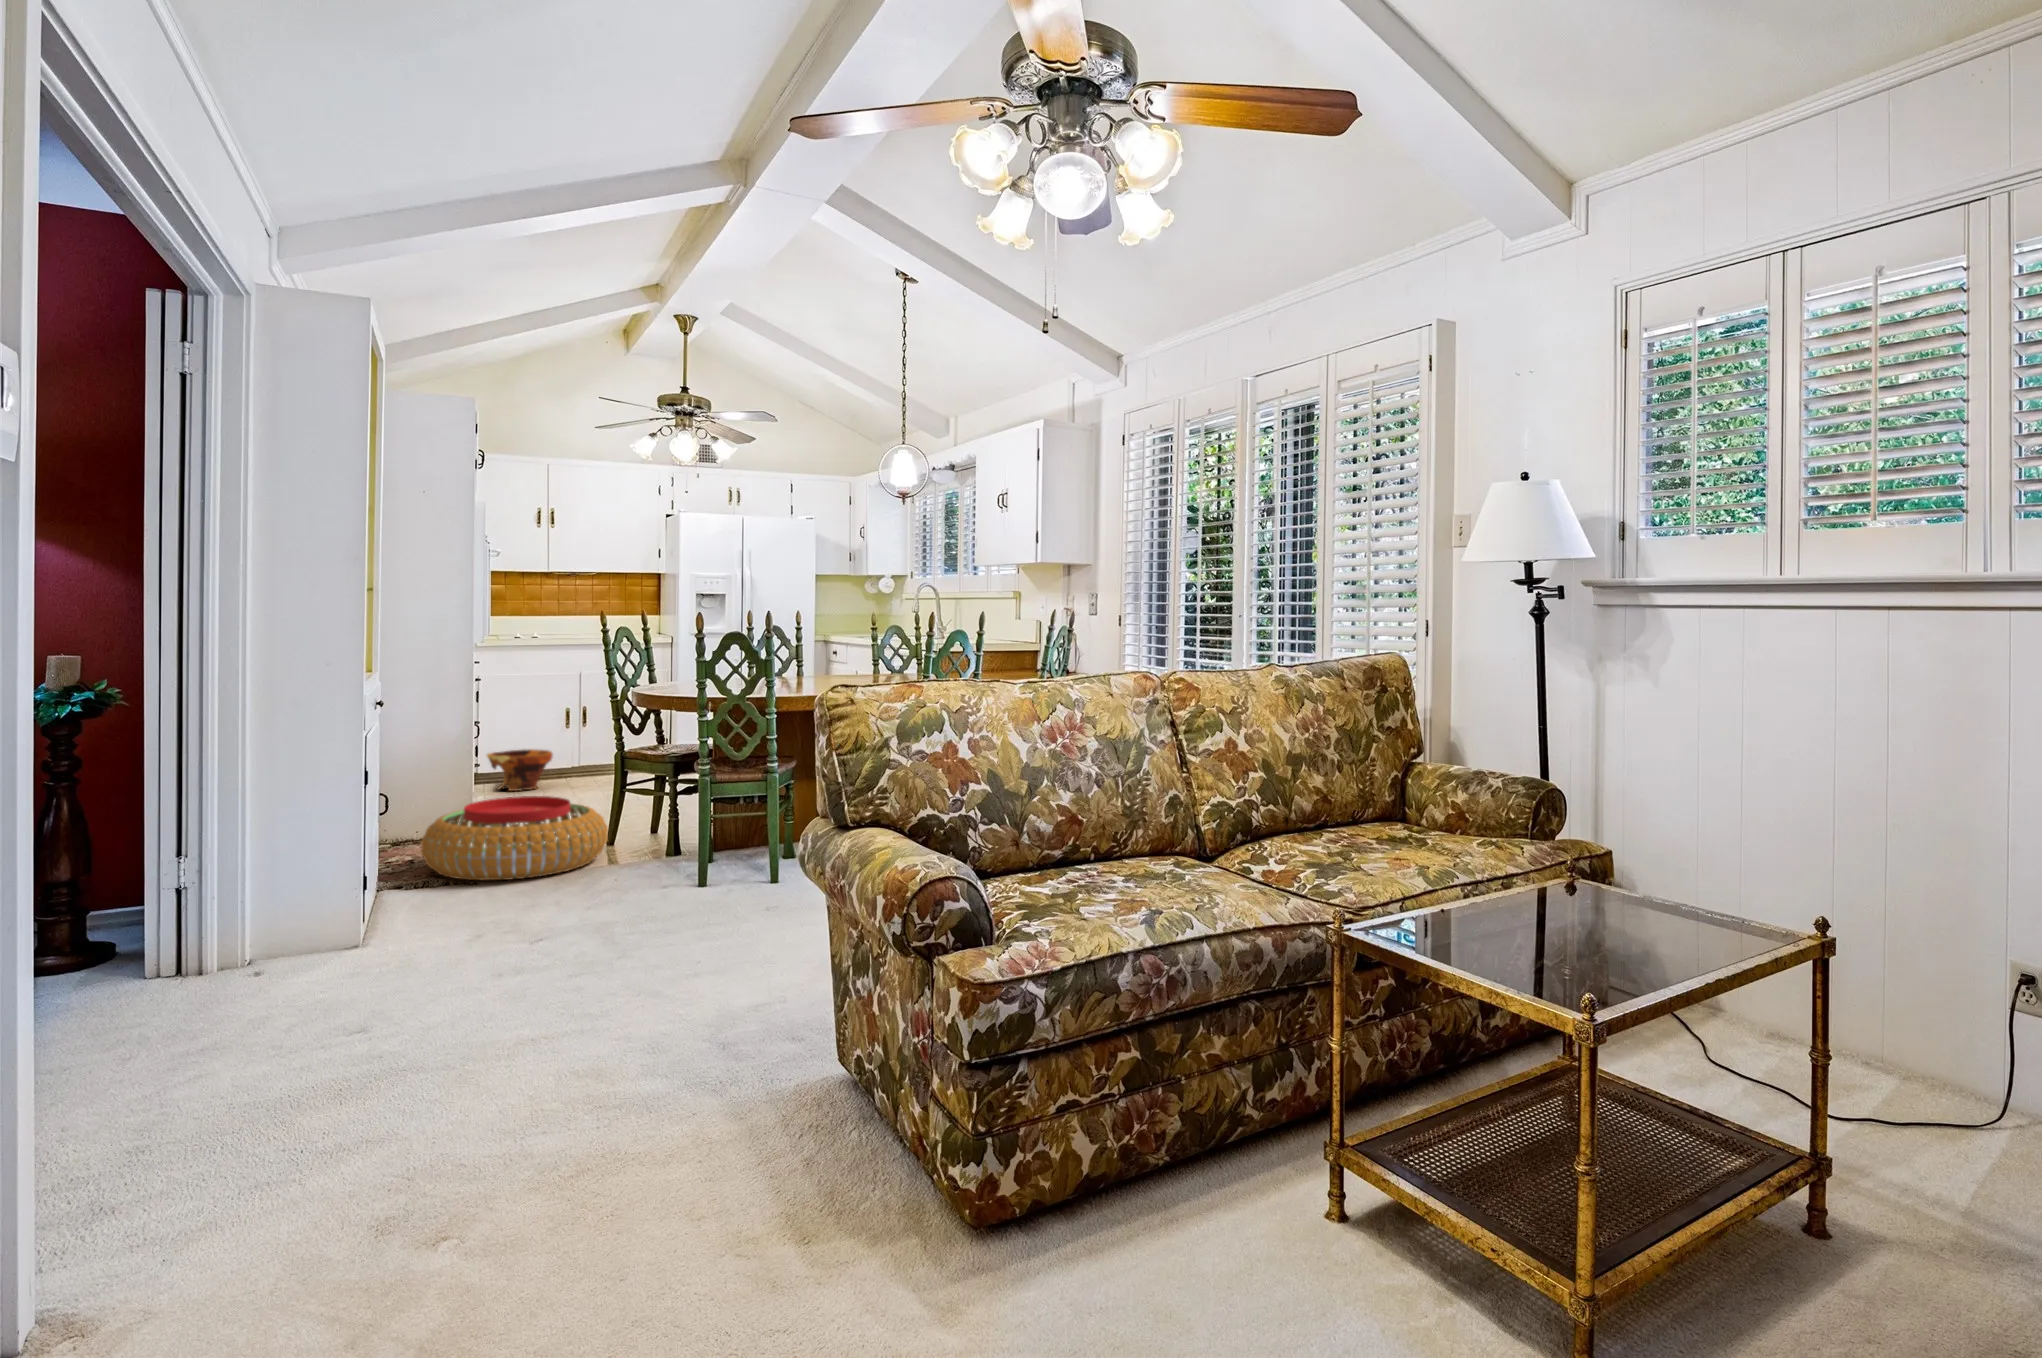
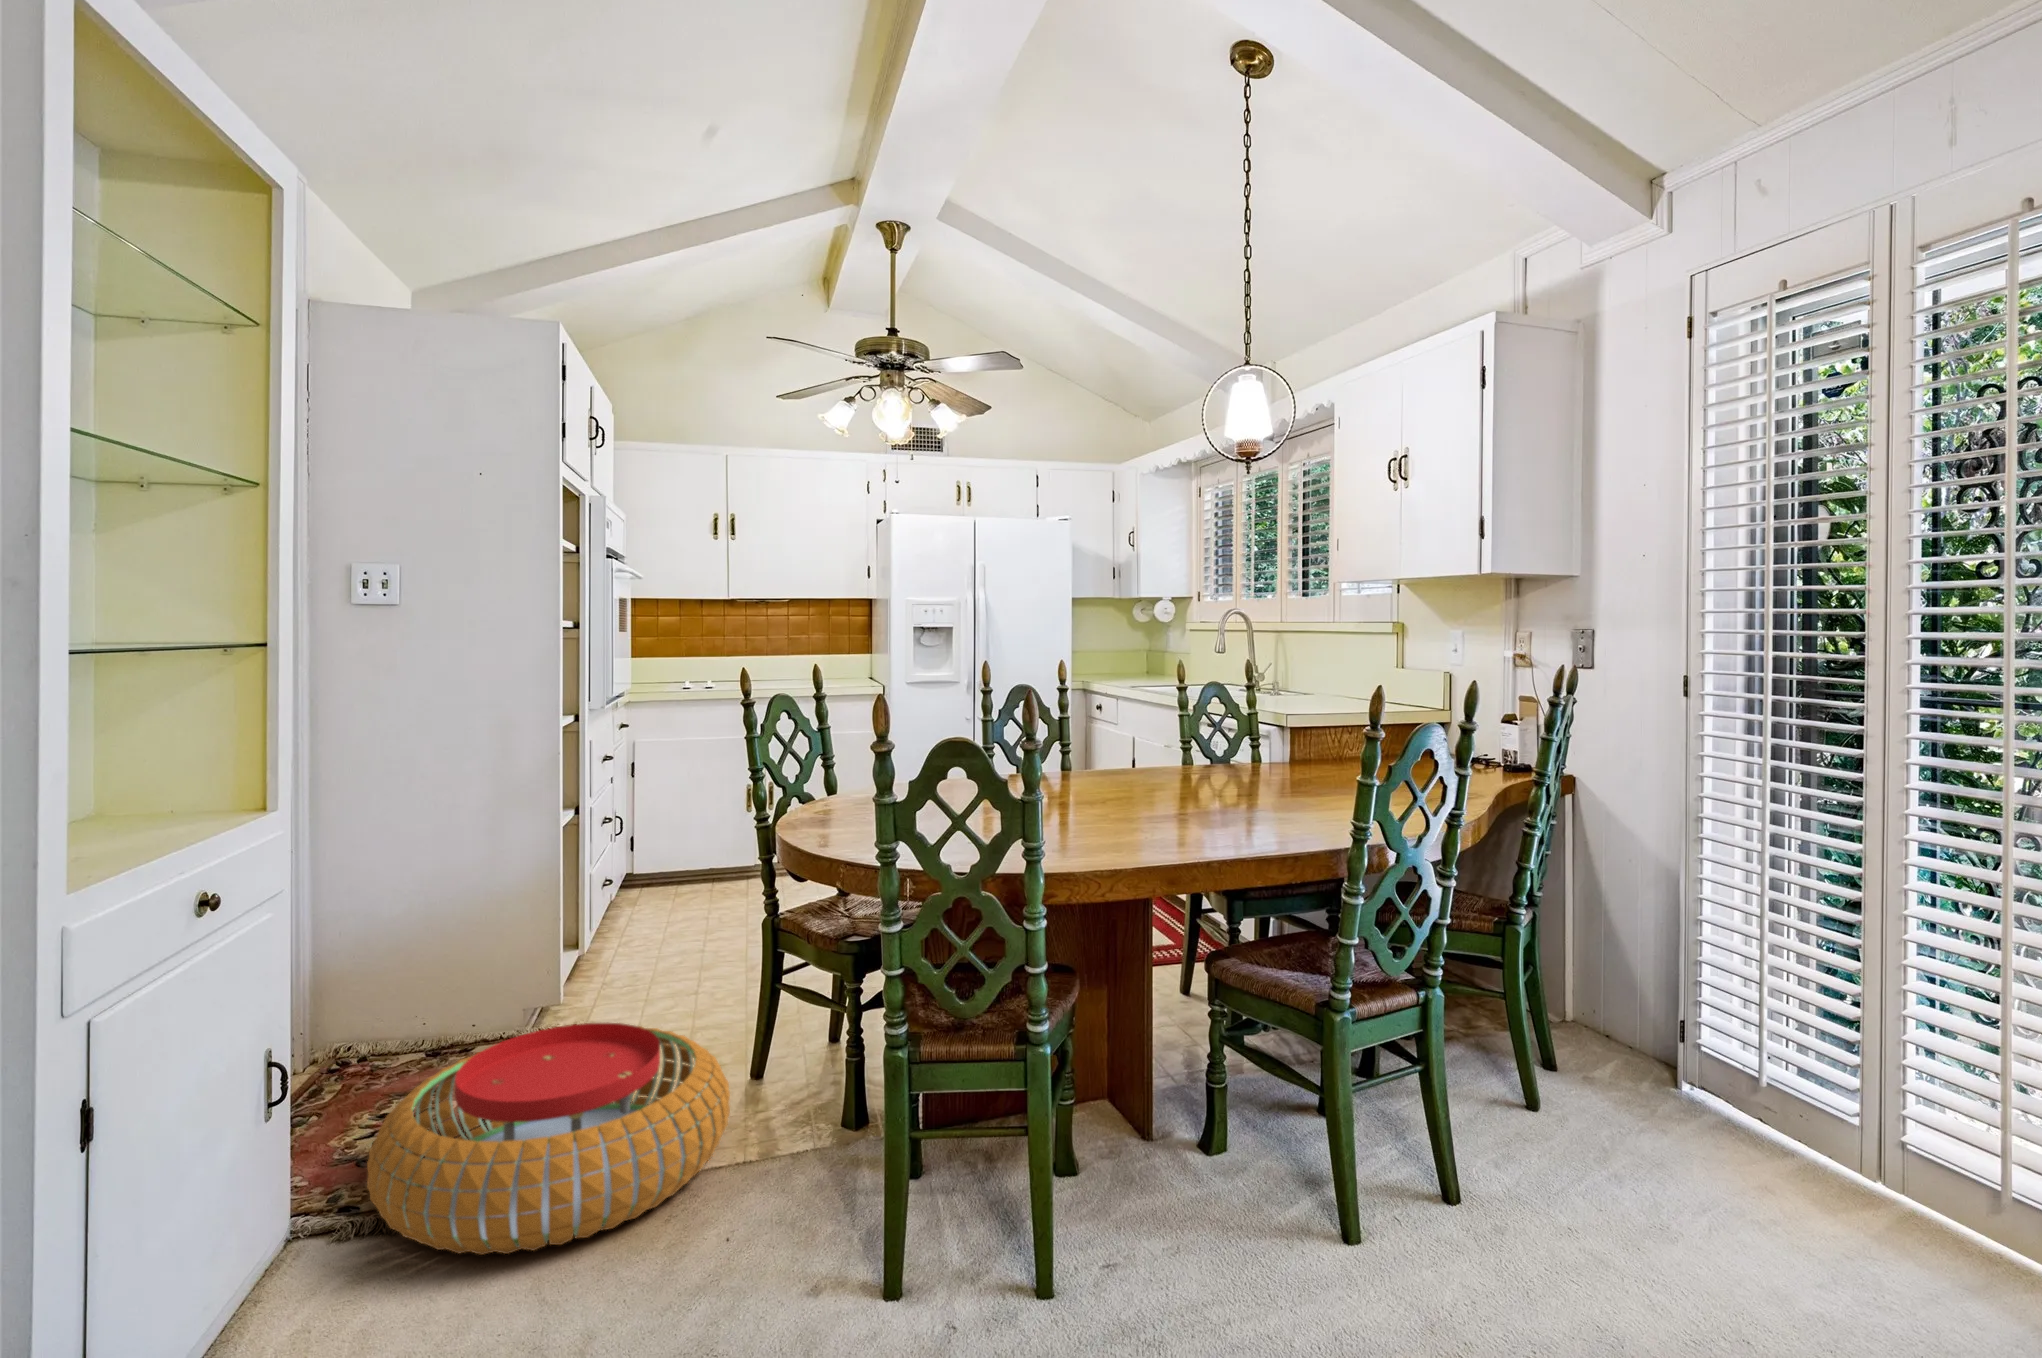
planter: present [487,749,553,791] -> none [629,853,718,920]

